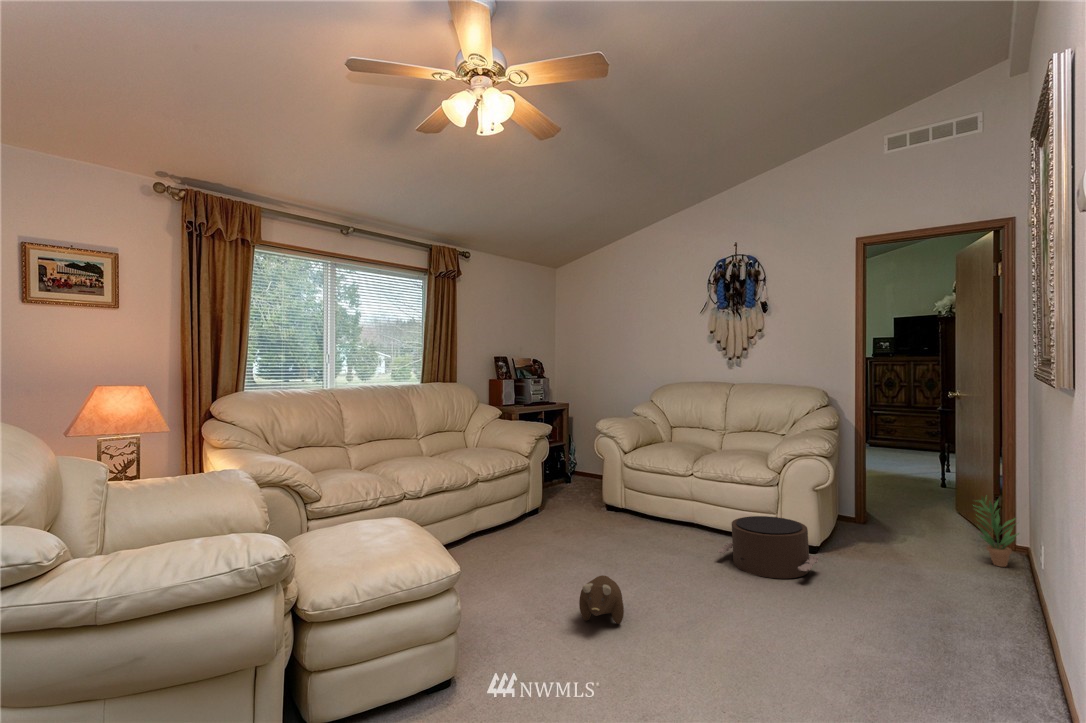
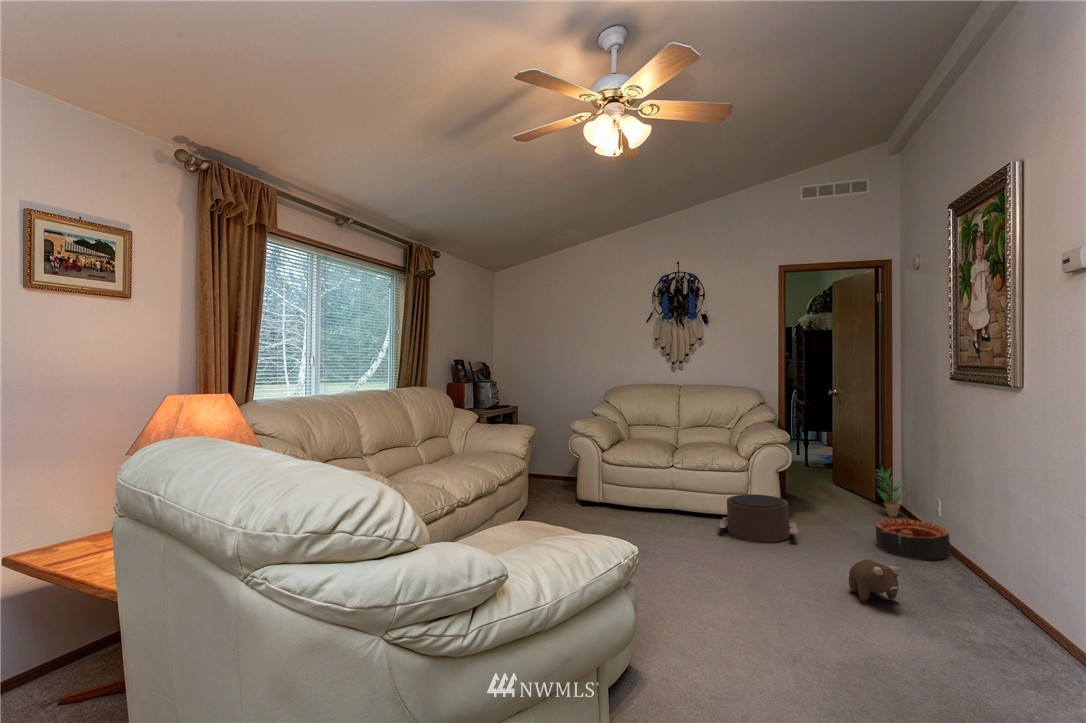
basket: none [923,569,1036,636] -> present [876,519,950,560]
plush toy: present [579,575,624,624] -> present [849,560,901,602]

